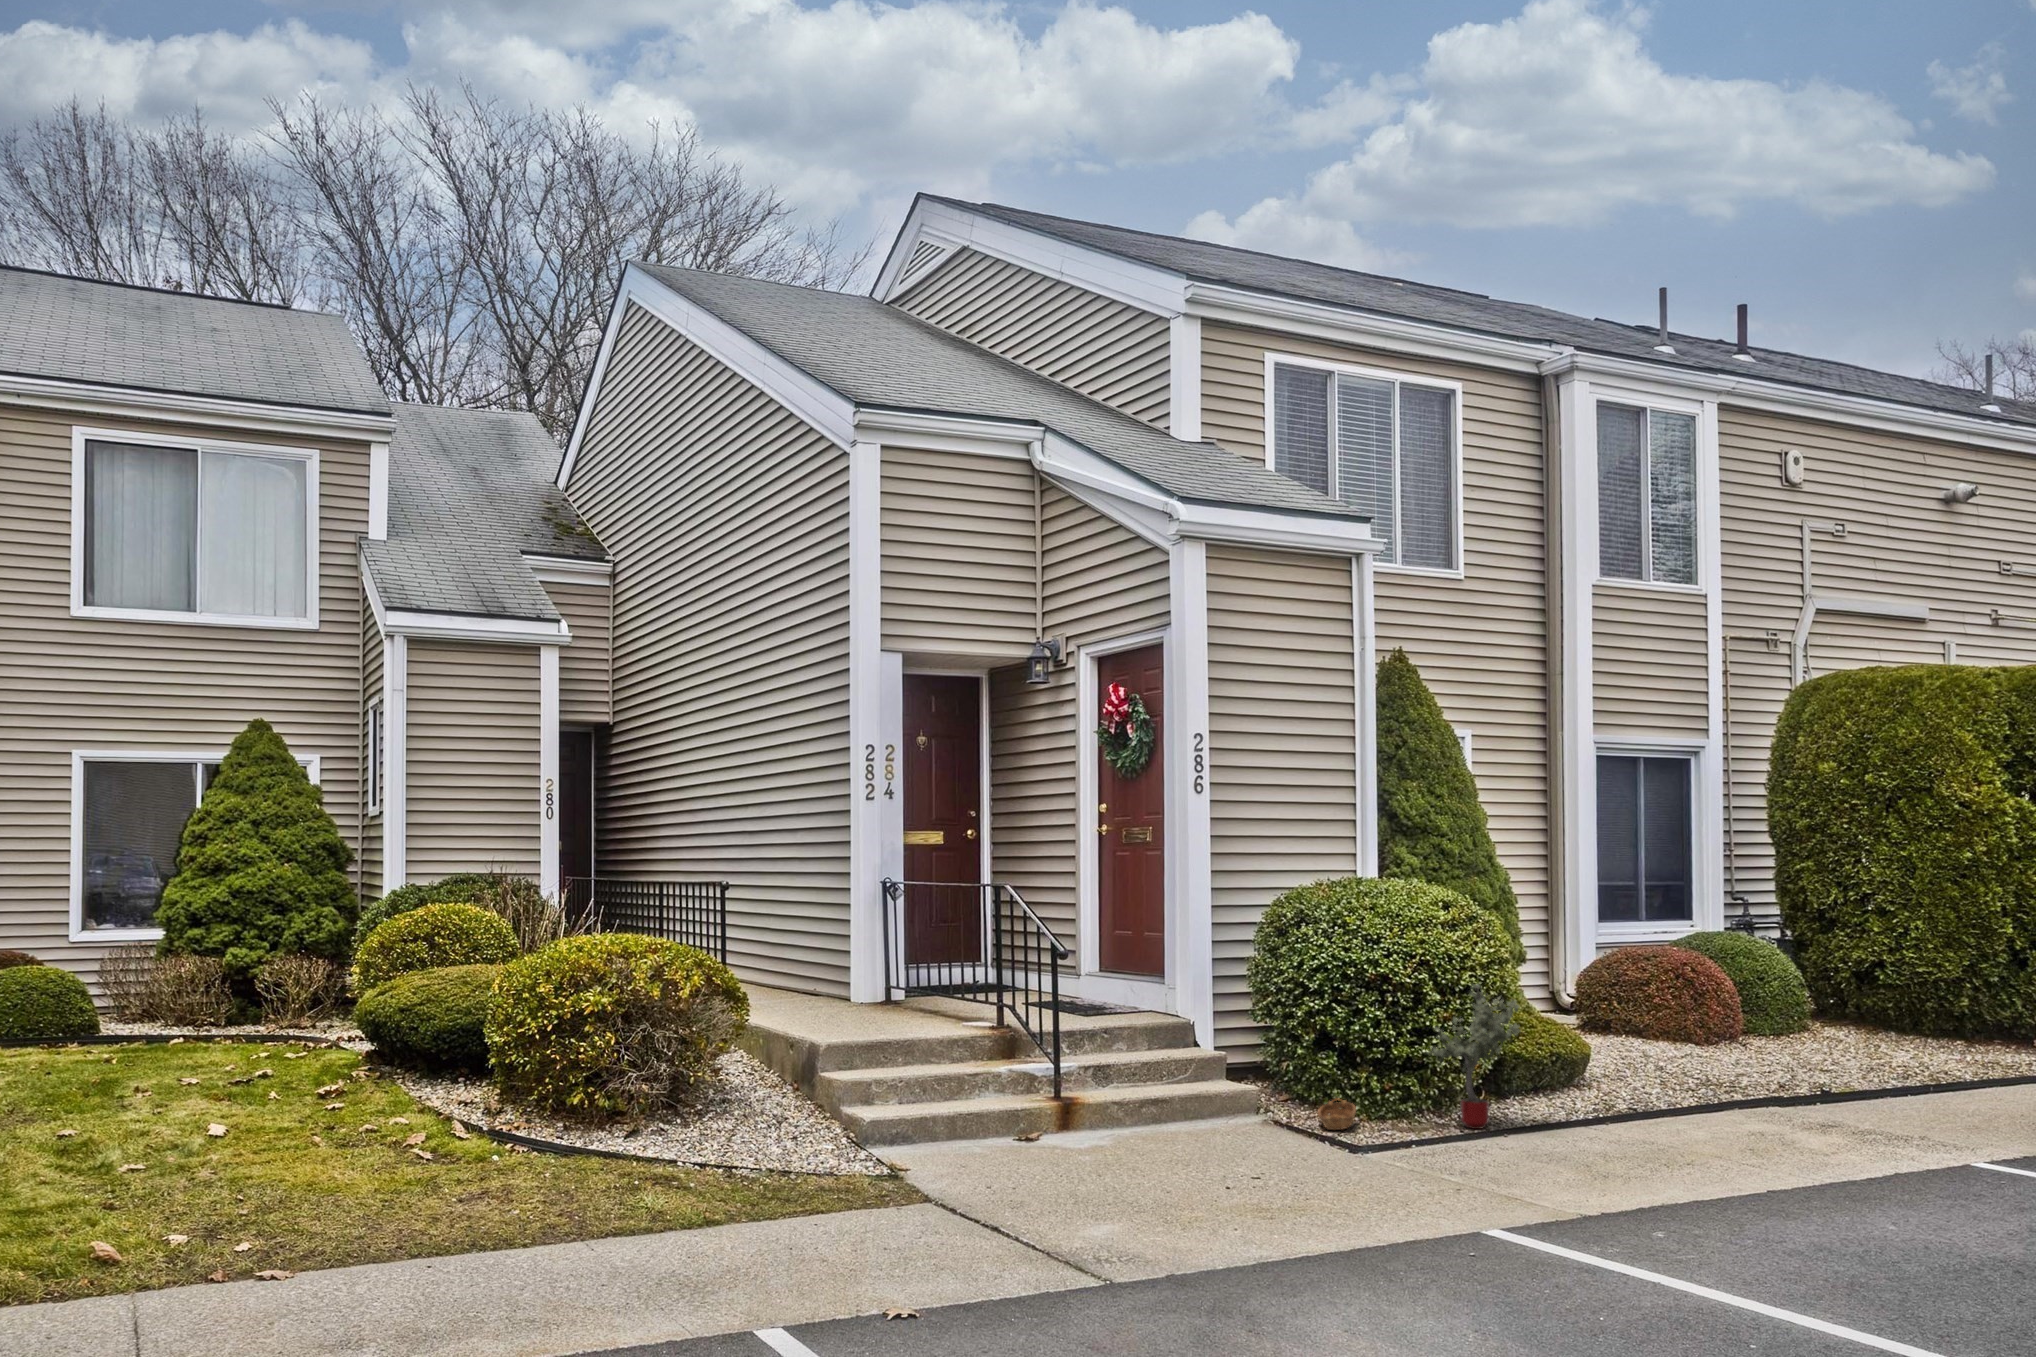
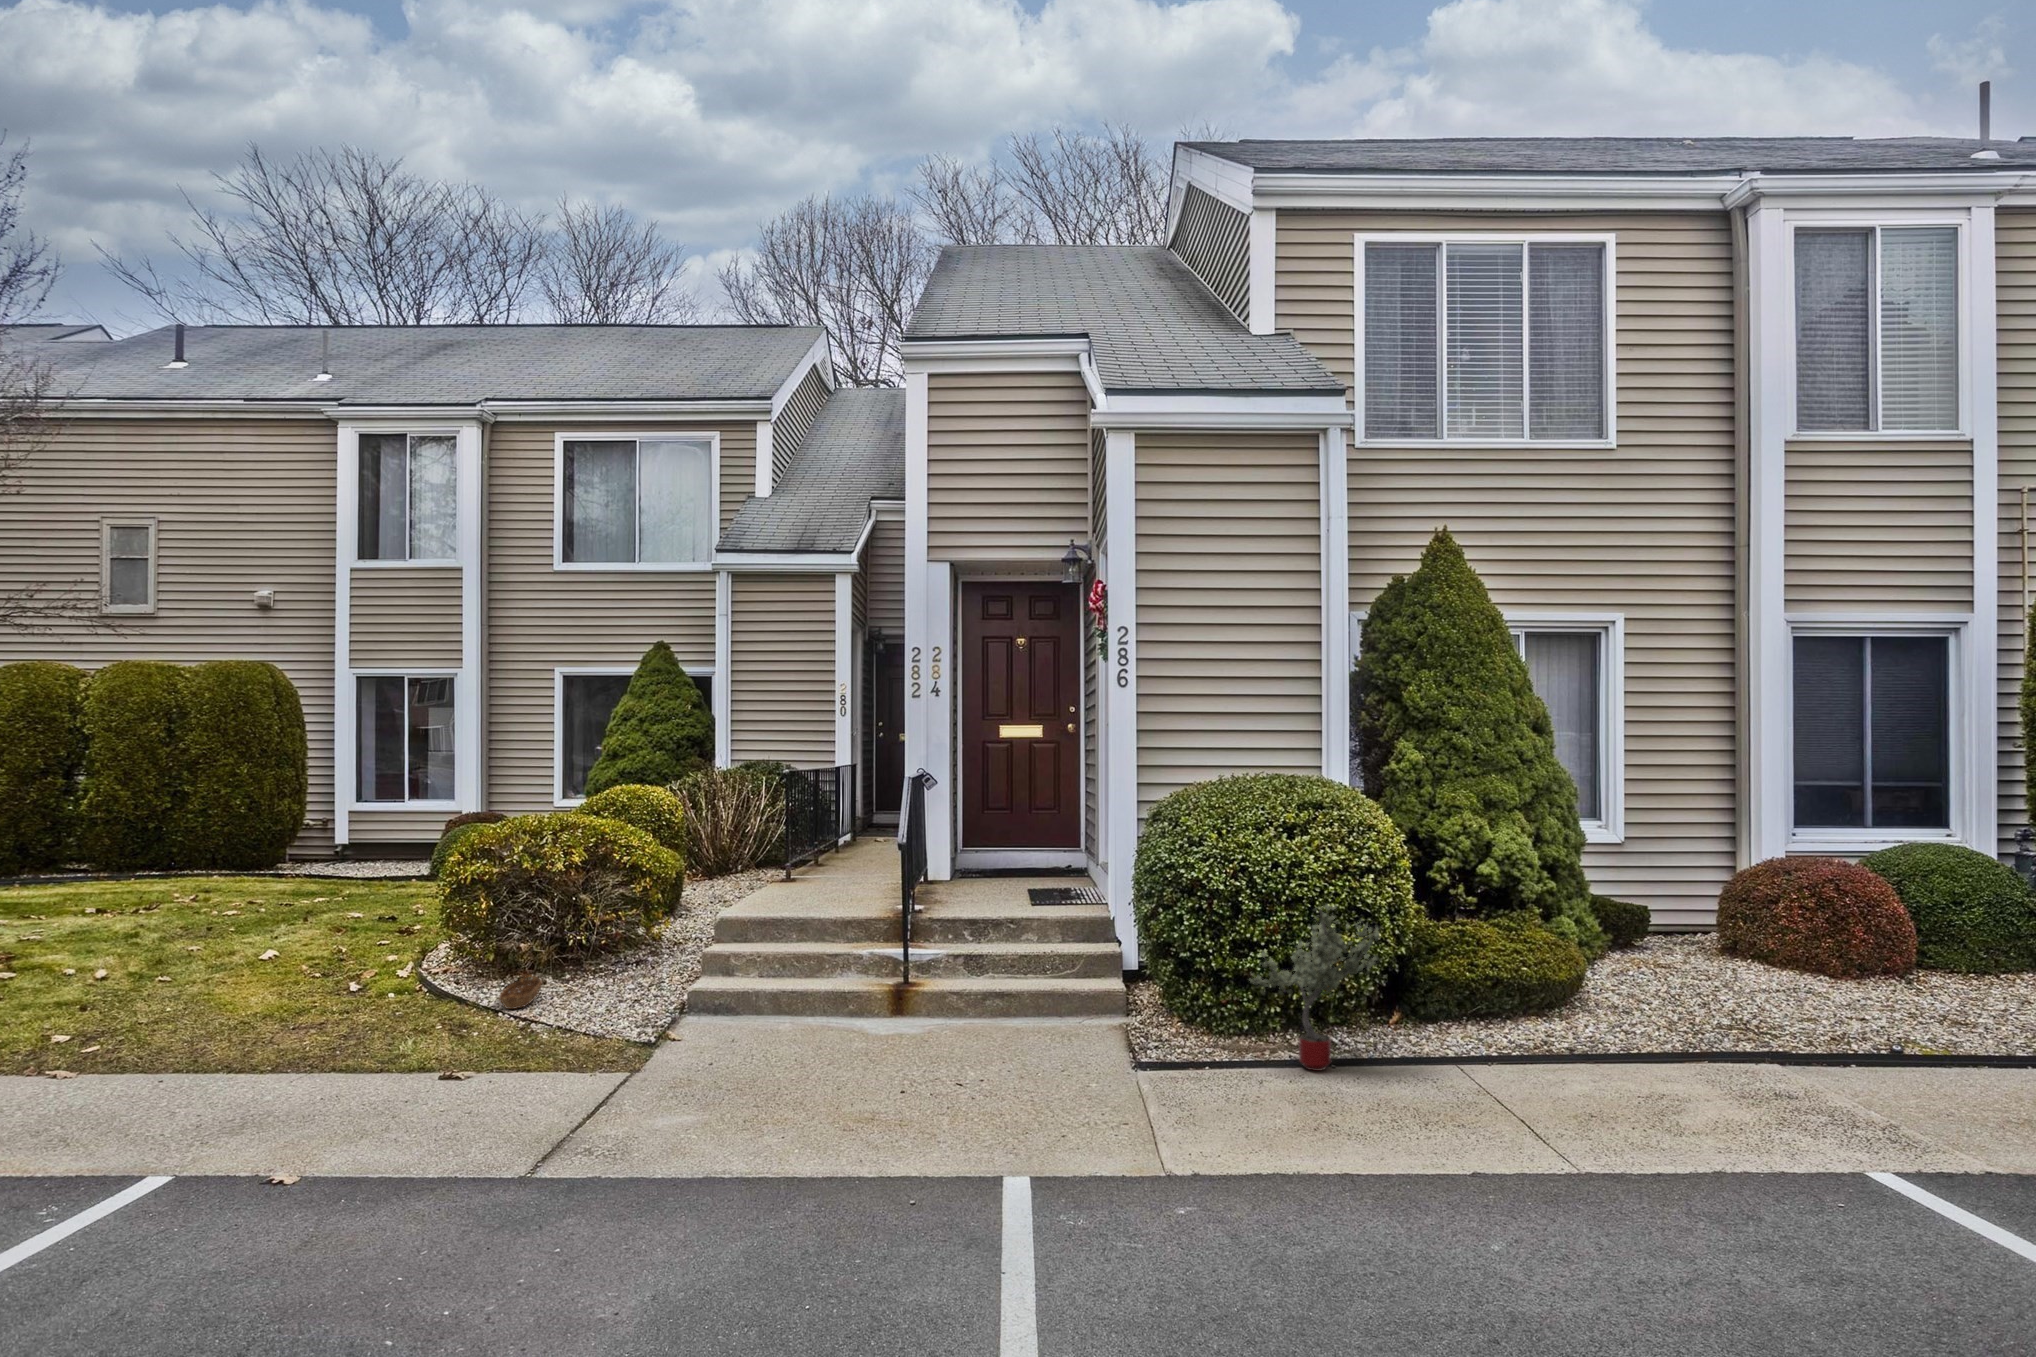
basket: present [1318,1098,1356,1130] -> present [499,975,542,1009]

